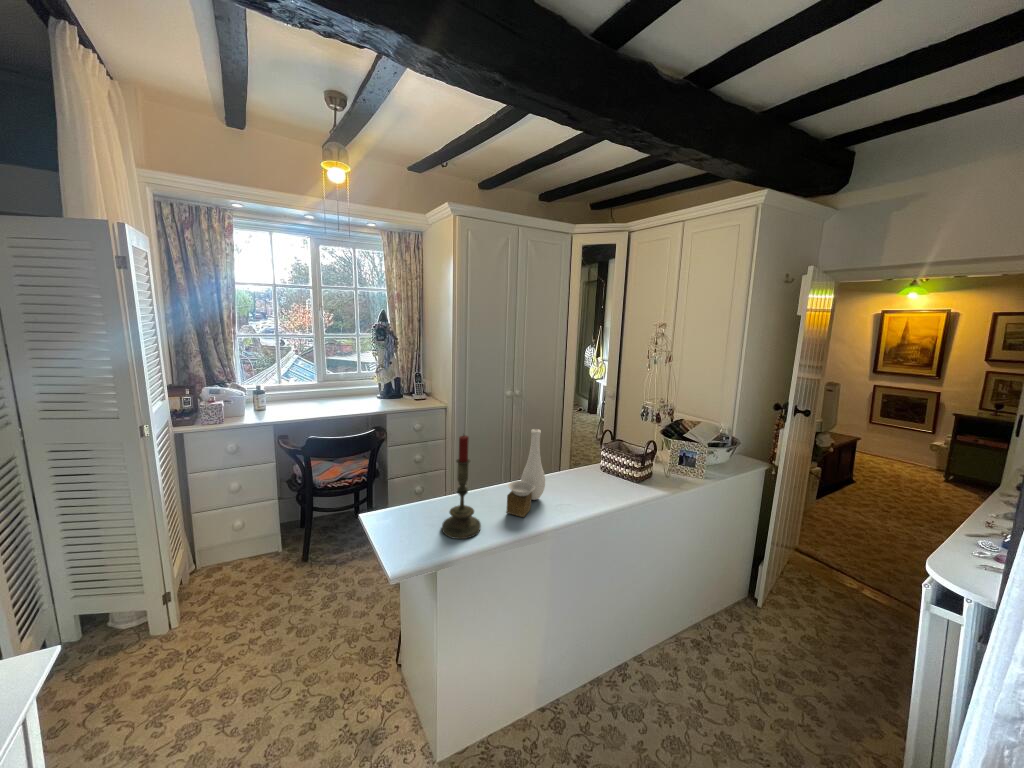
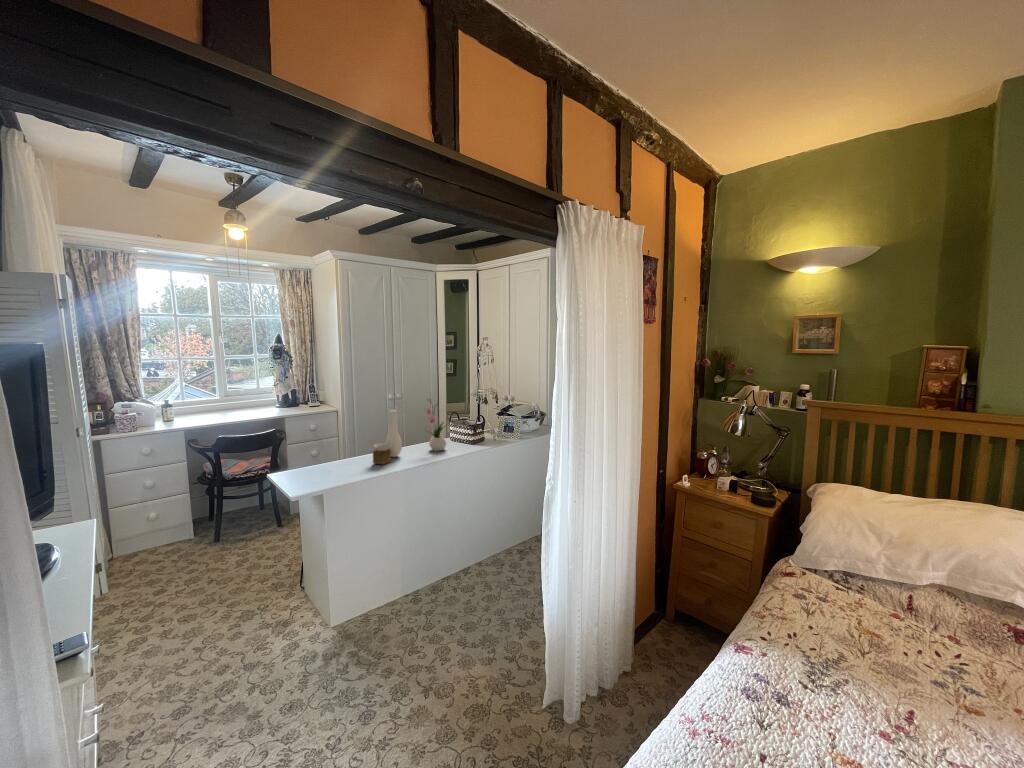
flower arrangement: none [577,413,614,493] -> present [425,399,446,451]
candle: present [442,435,481,539] -> none [327,411,354,476]

